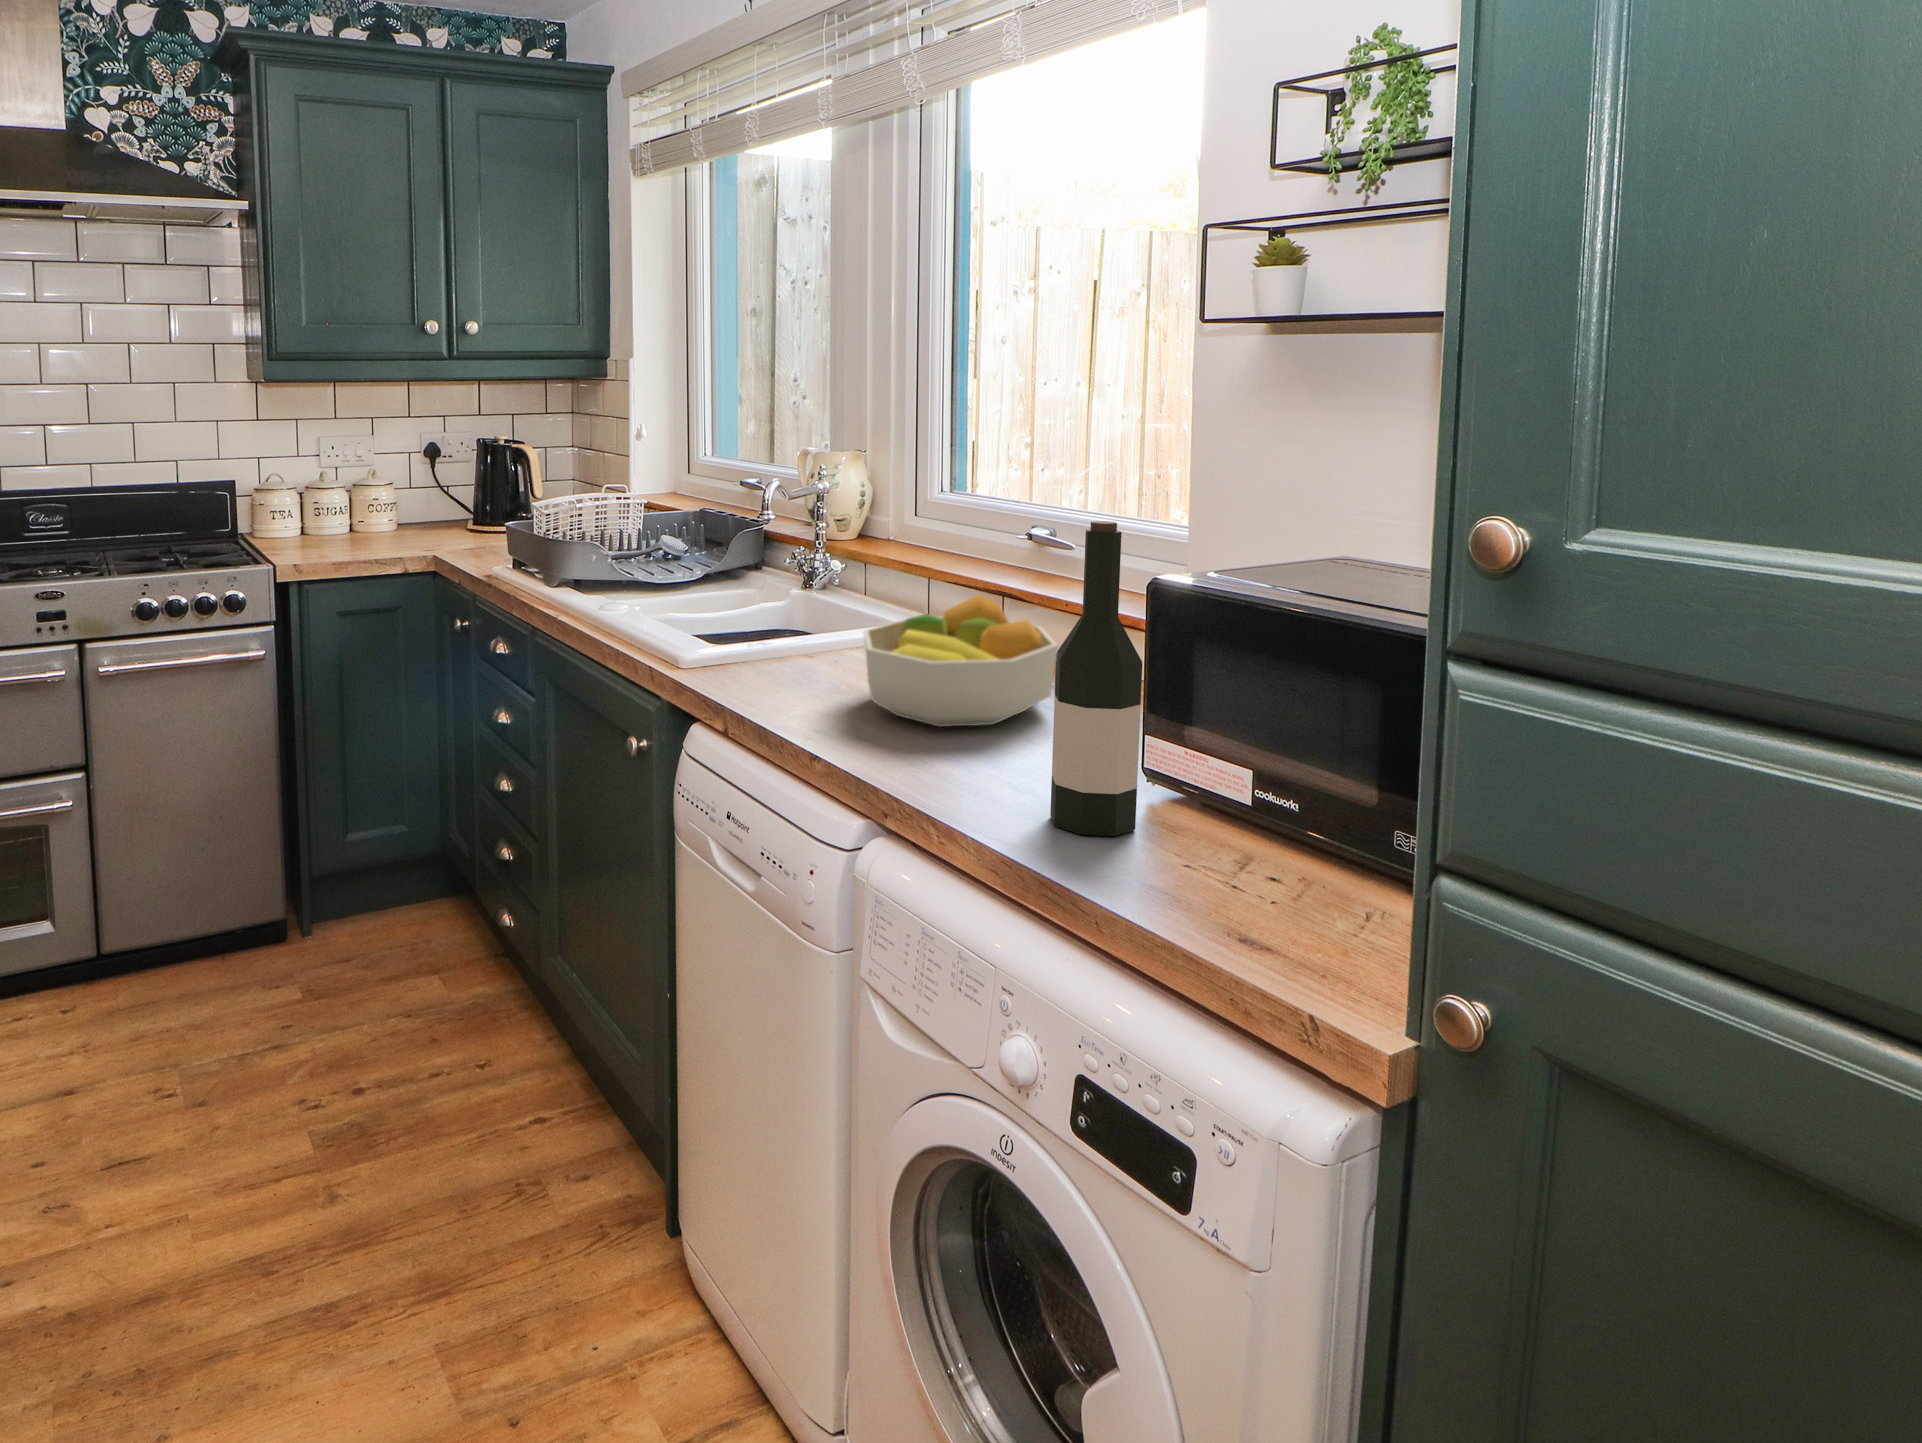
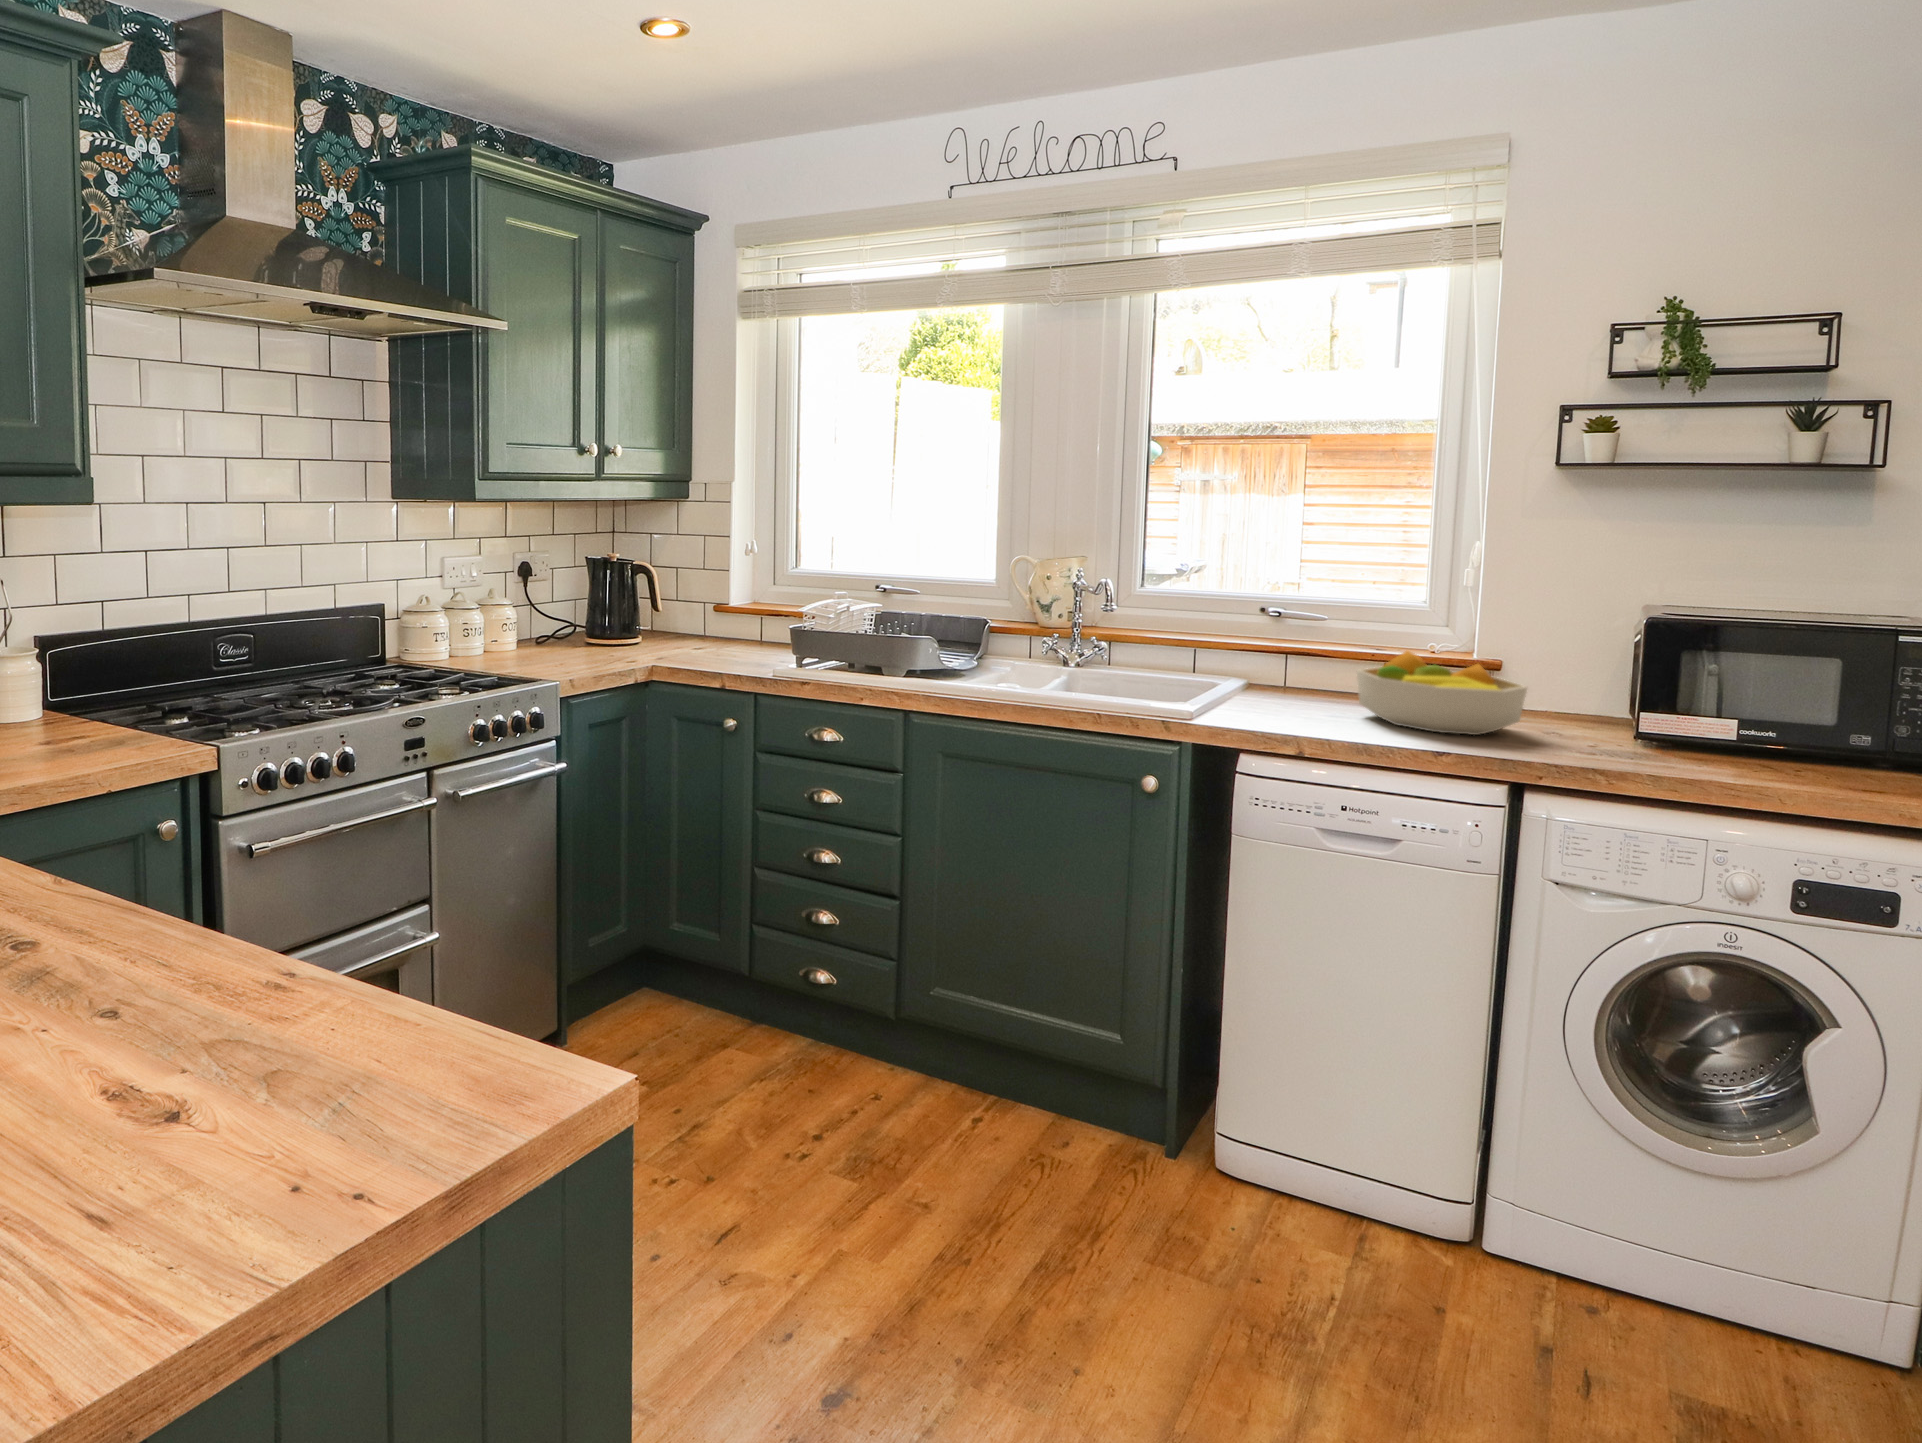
wine bottle: present [1050,521,1142,836] -> none [1691,591,1761,772]

